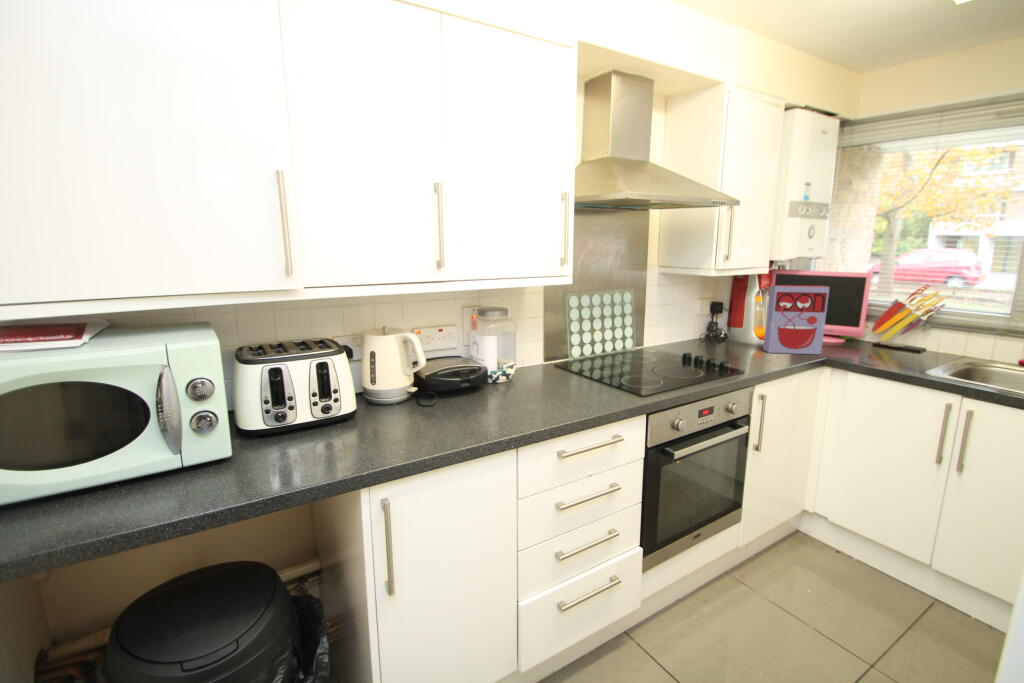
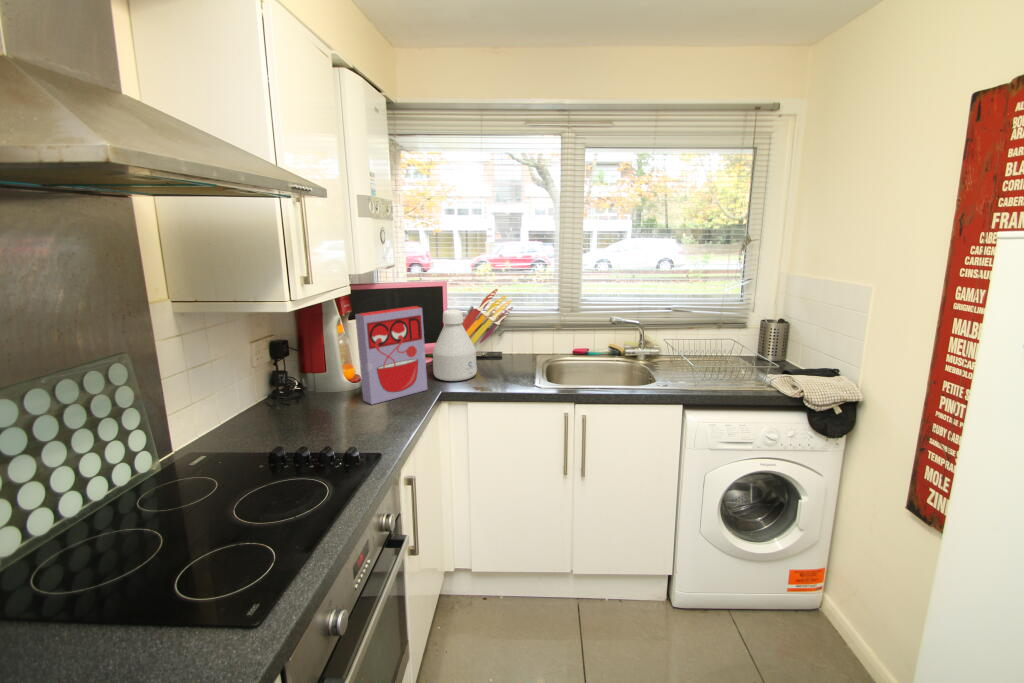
bottle: none [834,294,883,356] -> present [433,309,477,381]

